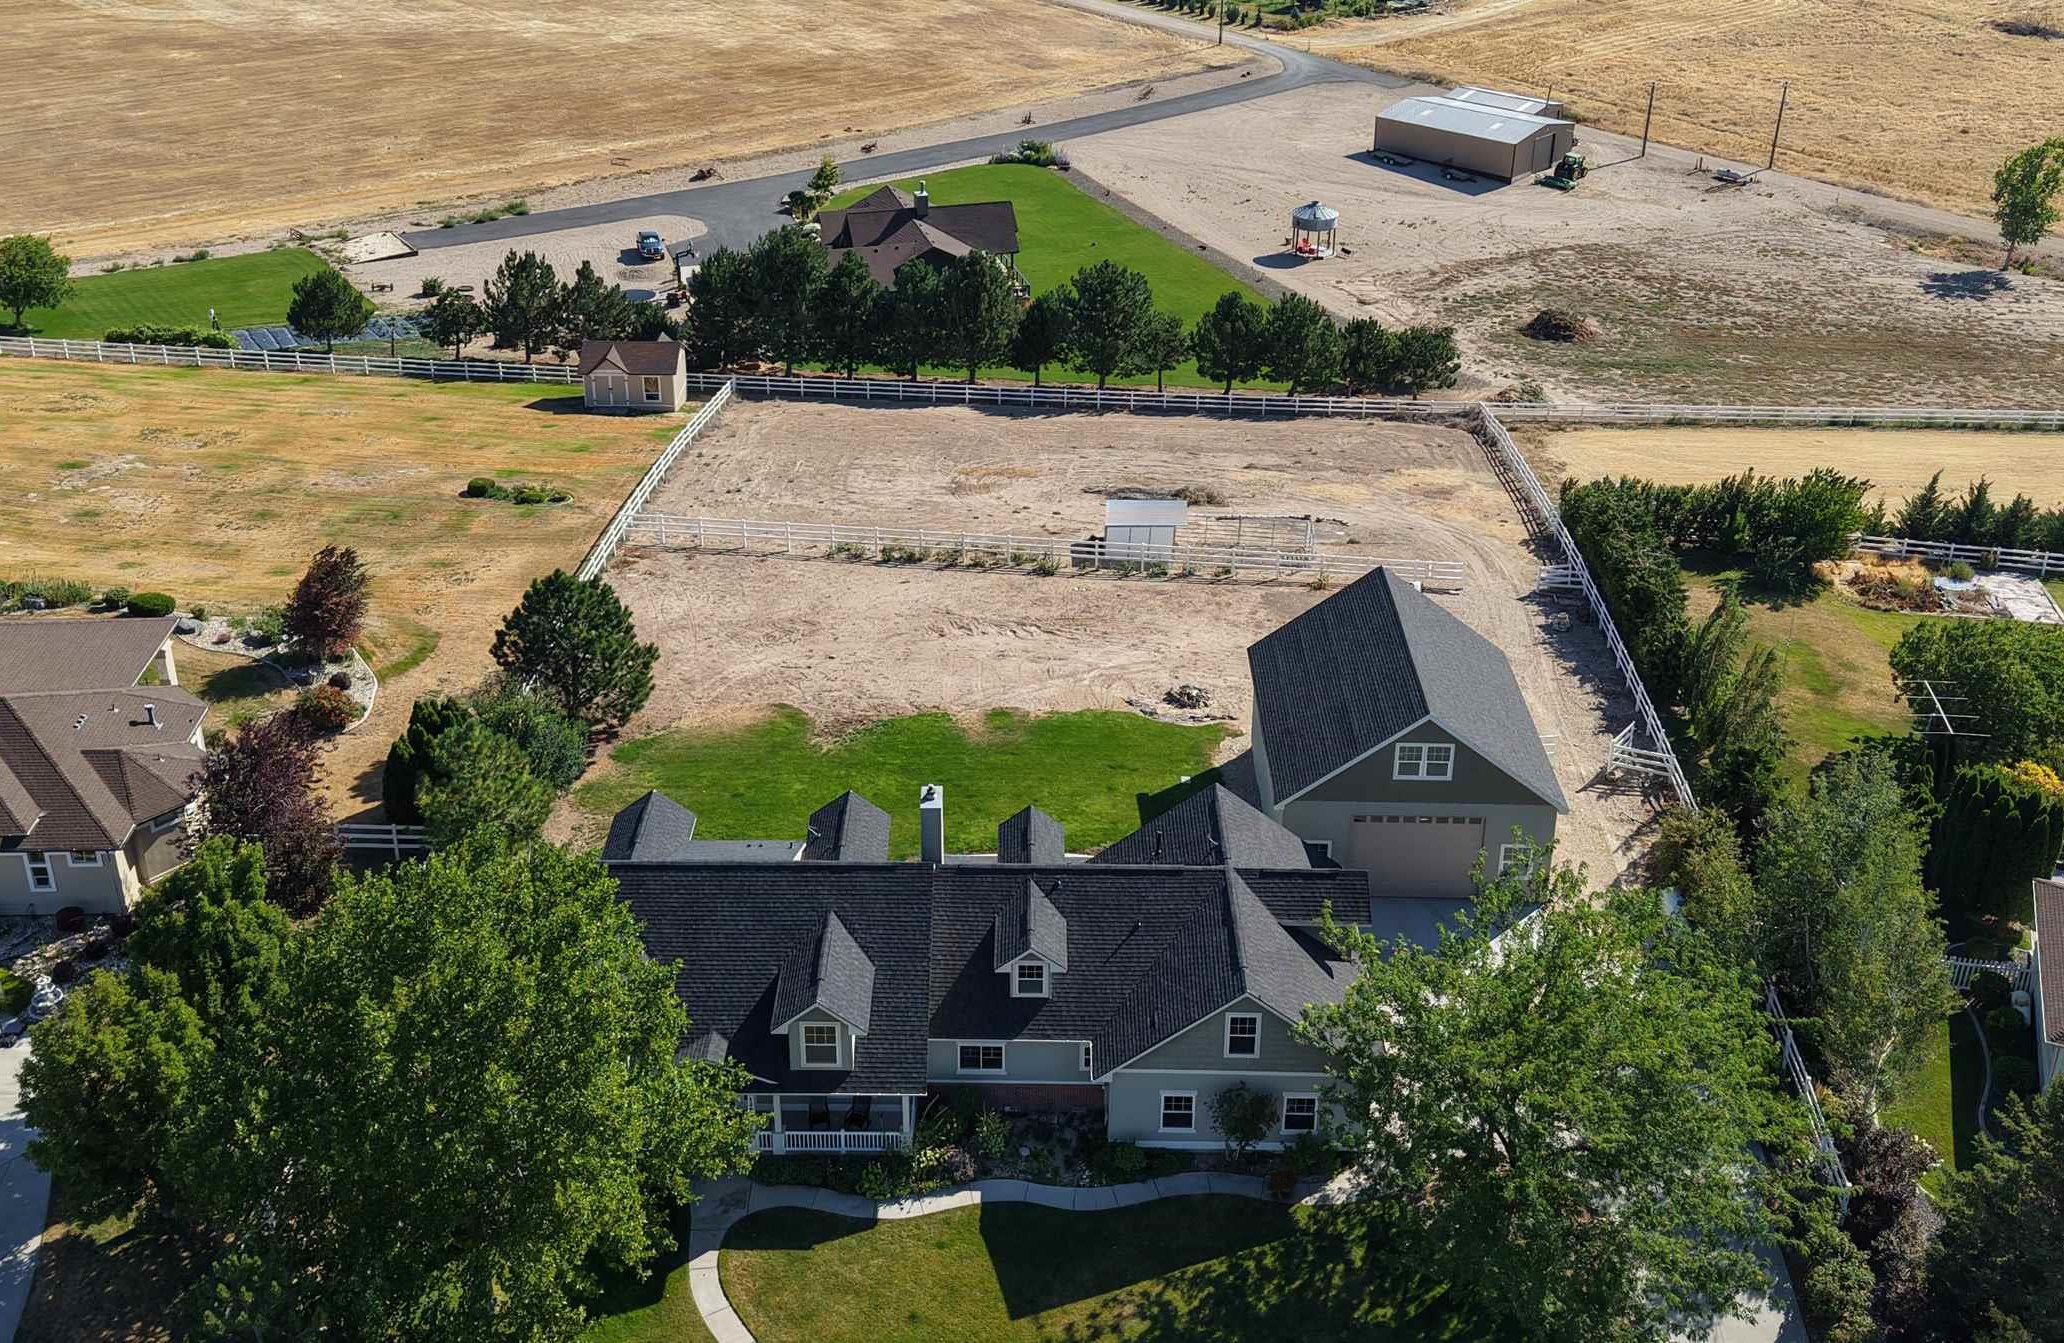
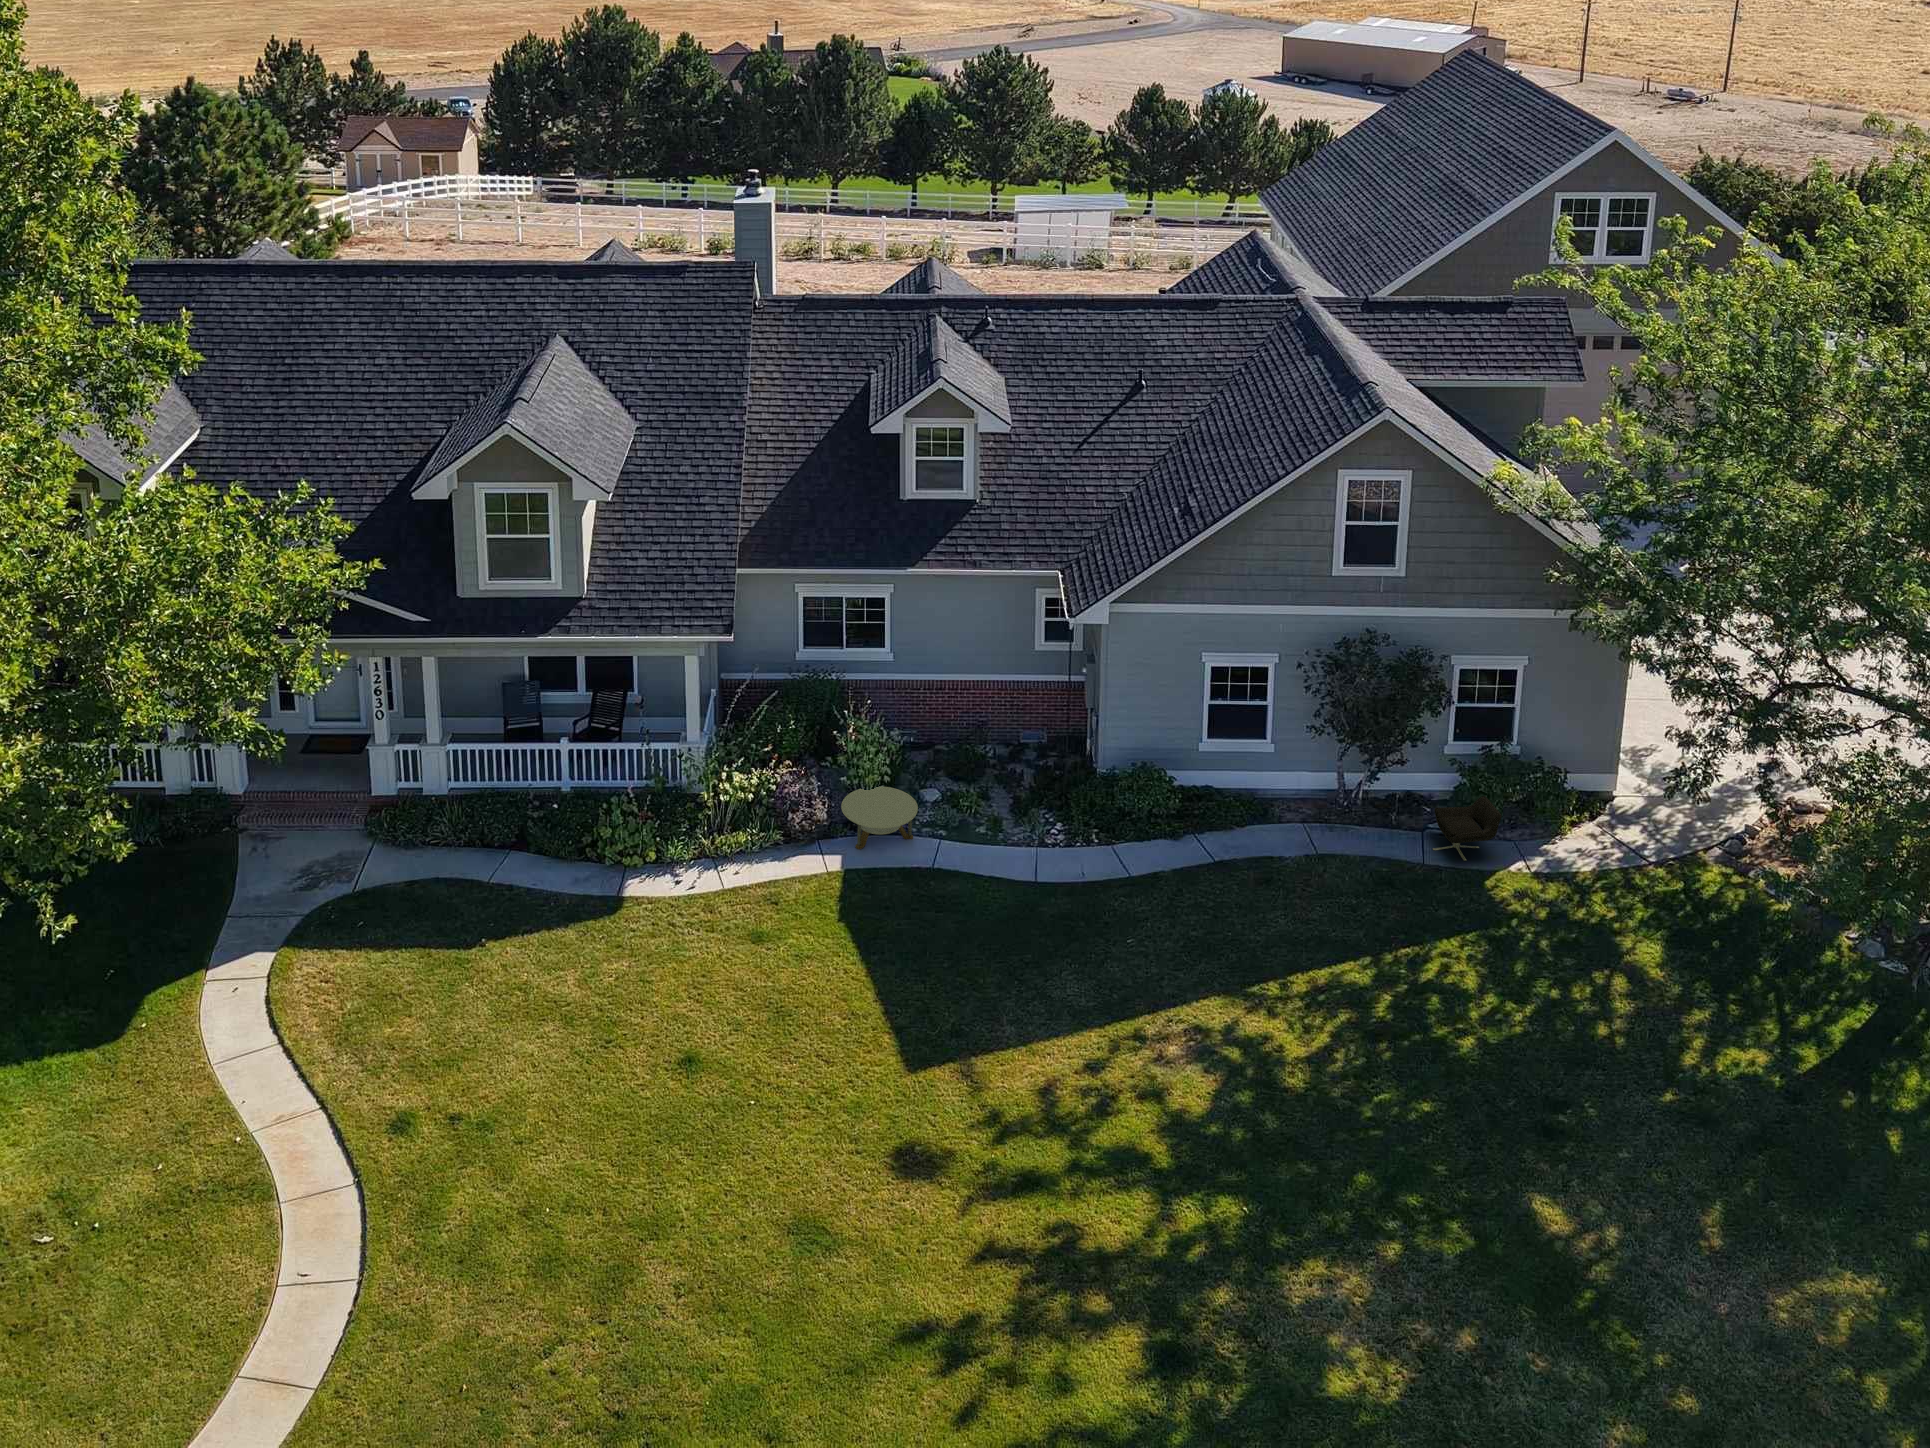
round table: none [980,1158,1018,1194] -> present [841,786,918,849]

